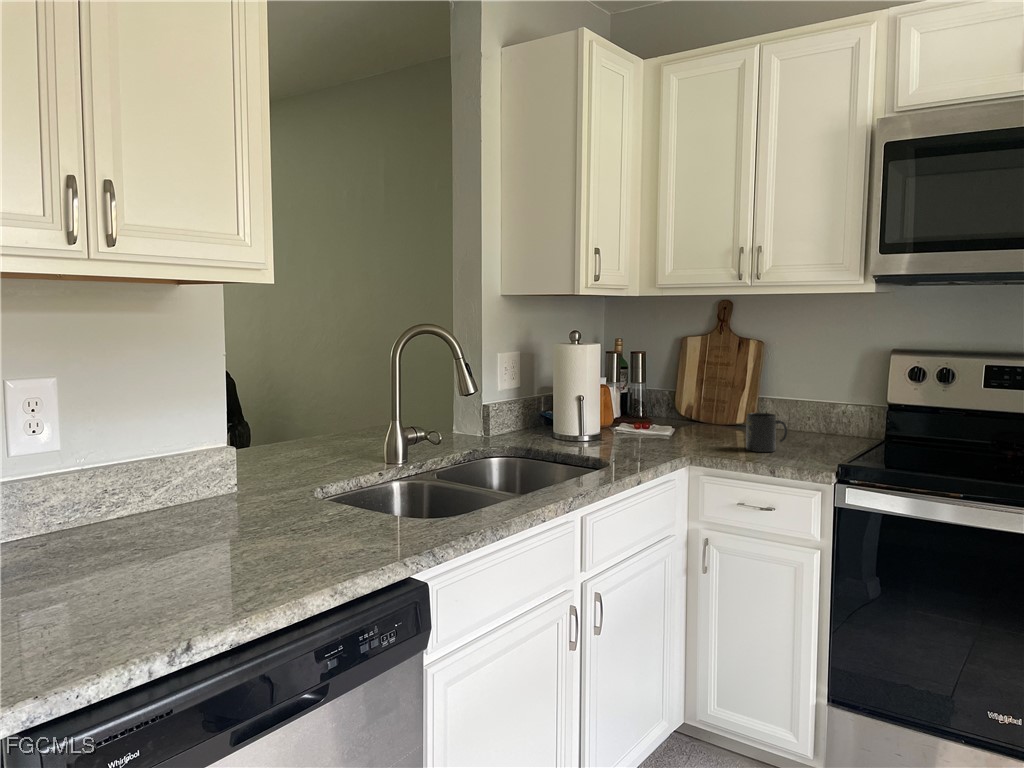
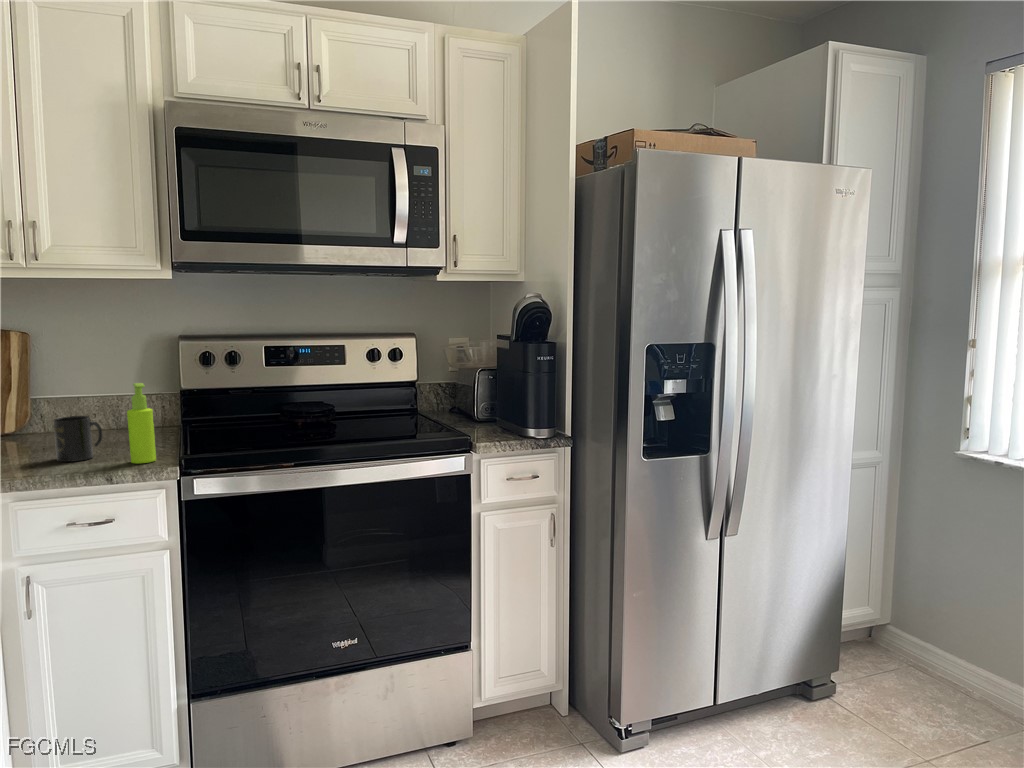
soap dispenser: none [796,390,821,464] -> present [127,383,156,463]

